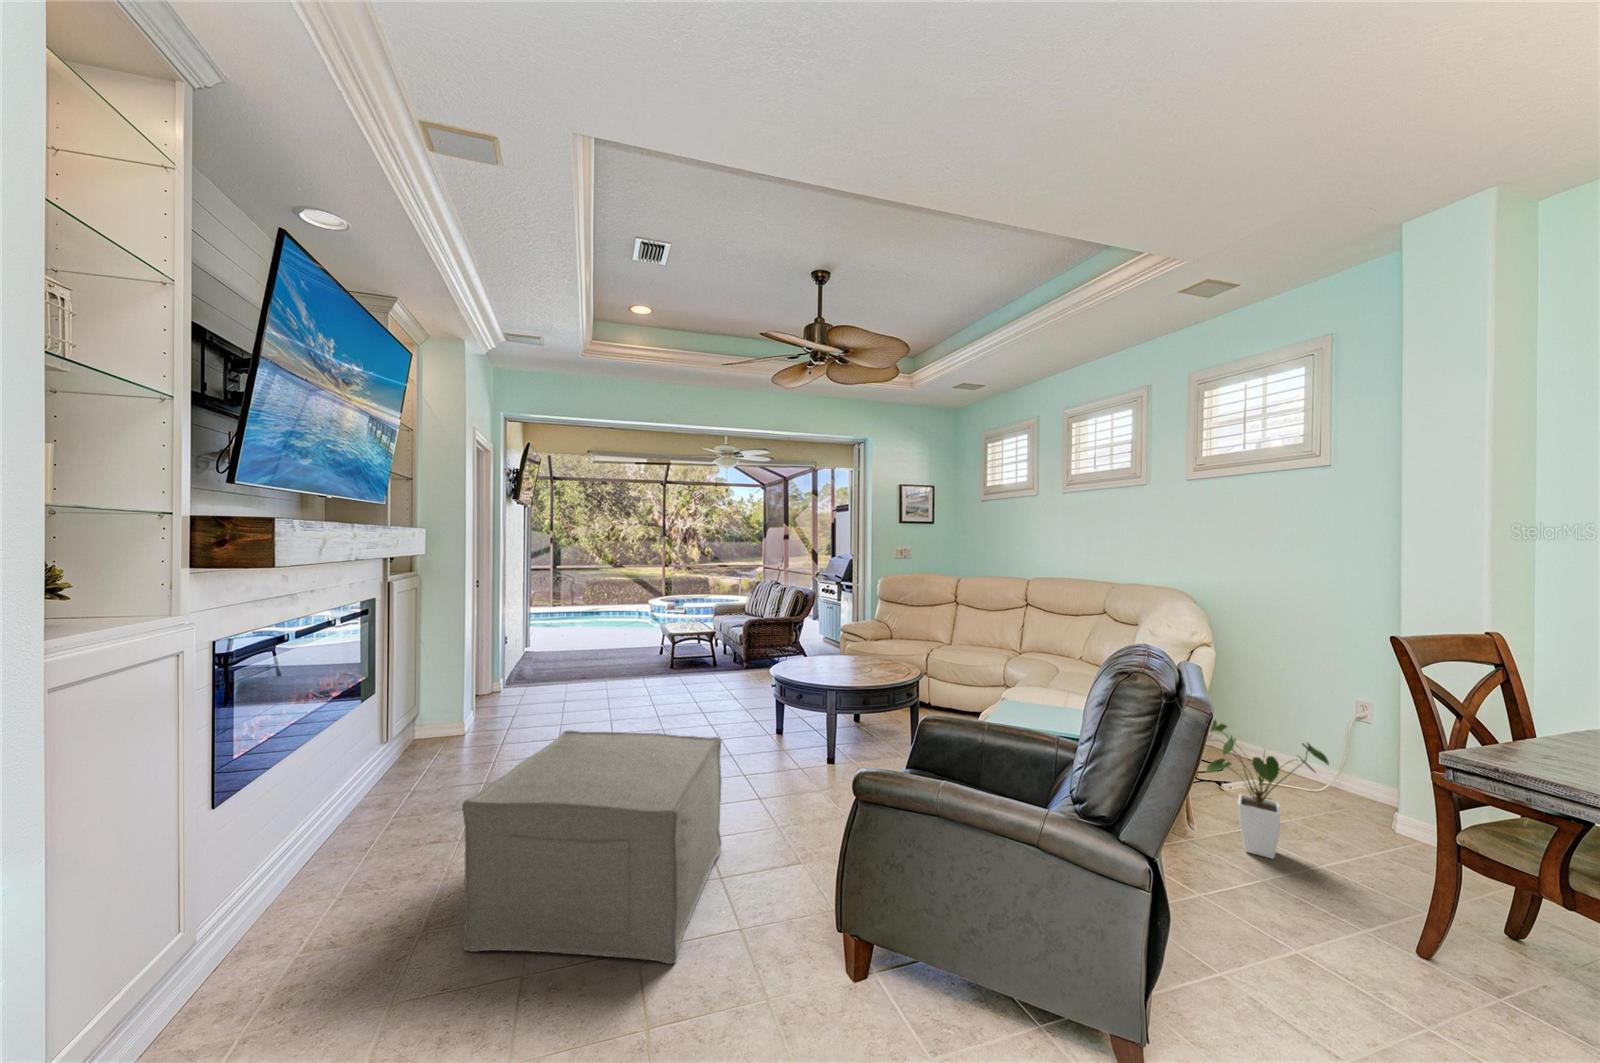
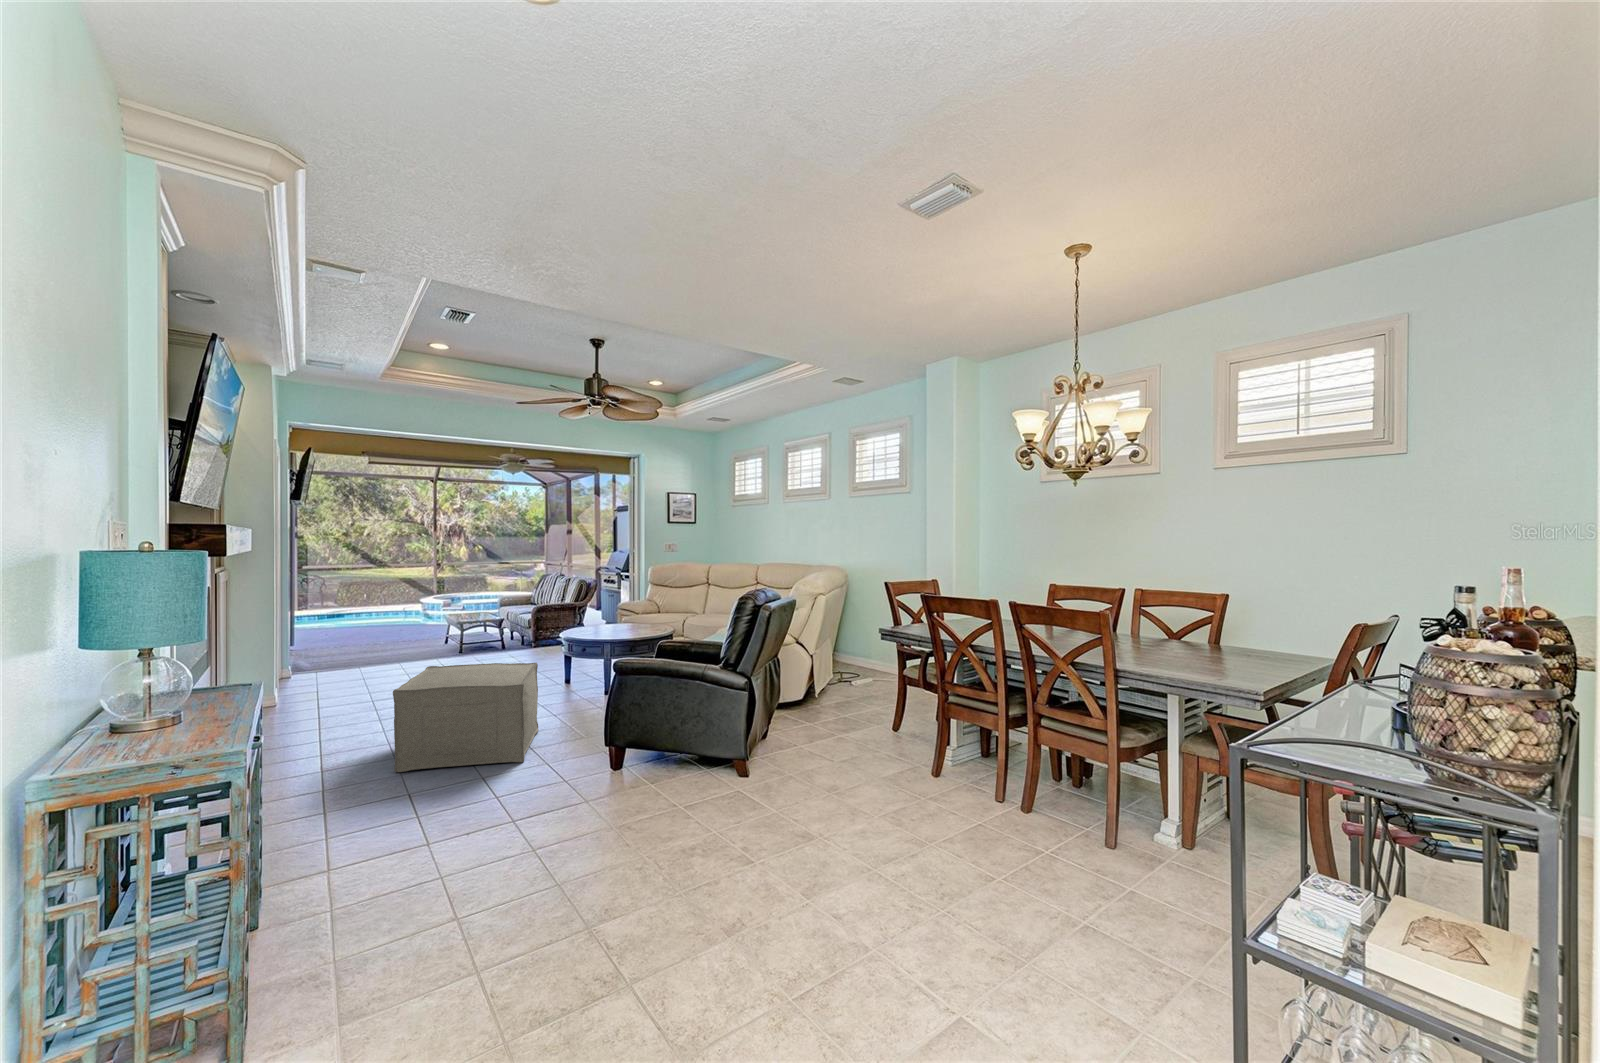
house plant: present [1206,720,1329,859] -> none [816,637,870,704]

